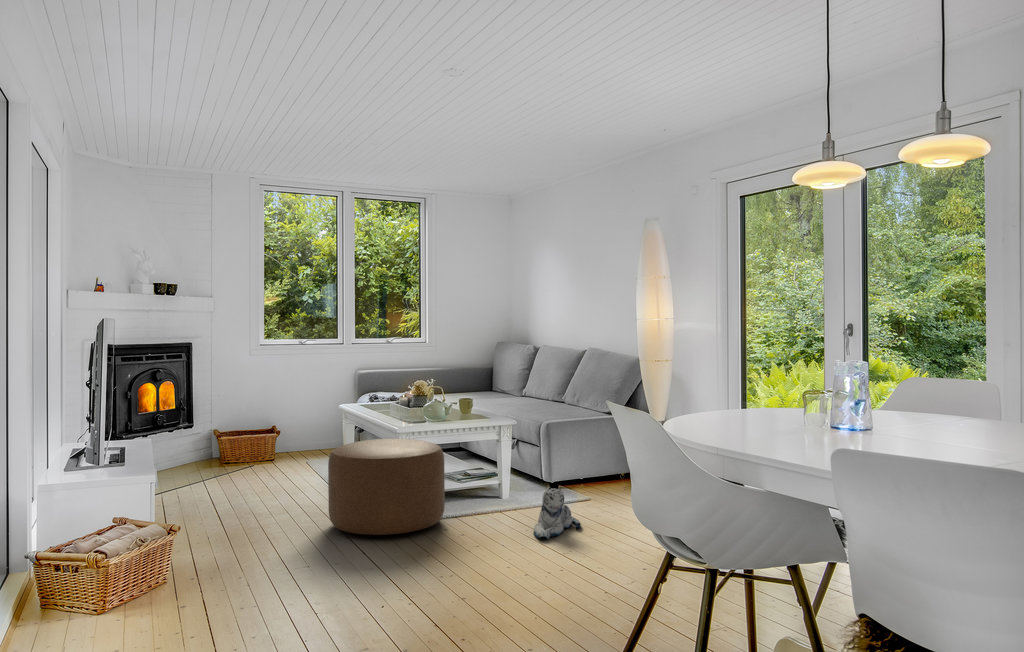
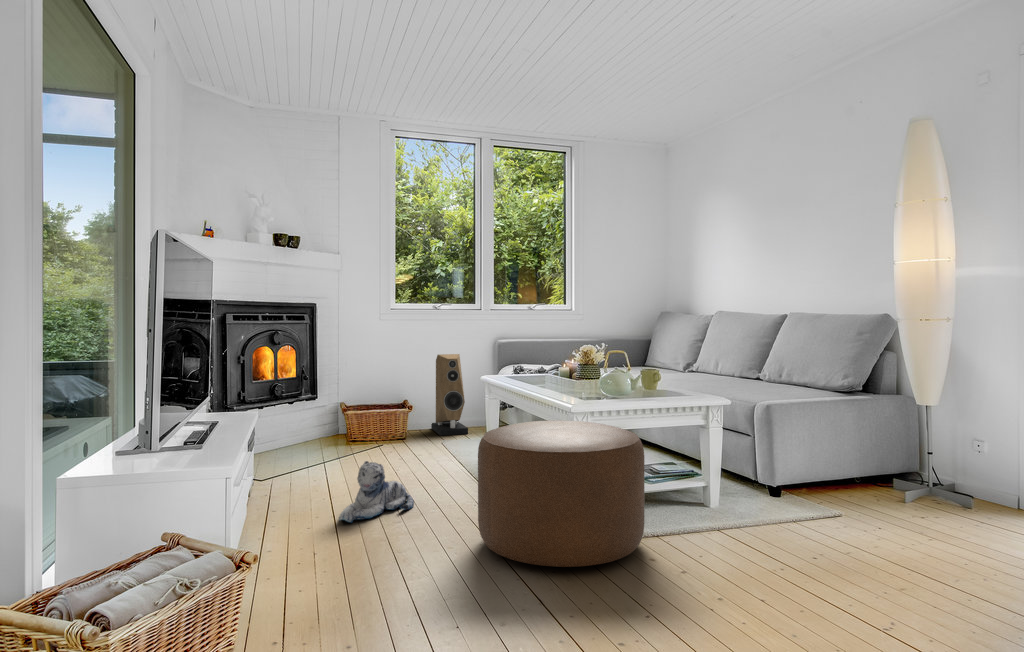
speaker: none [298,385,331,457] -> present [431,354,468,436]
plush toy: present [534,487,581,538] -> present [339,461,414,523]

